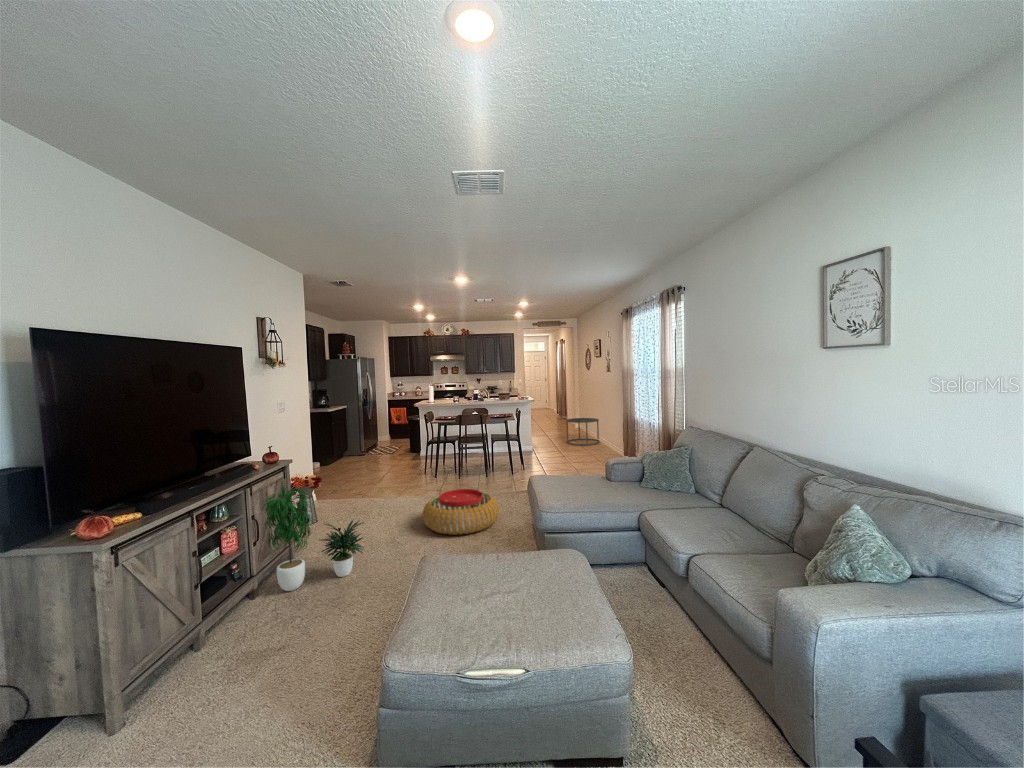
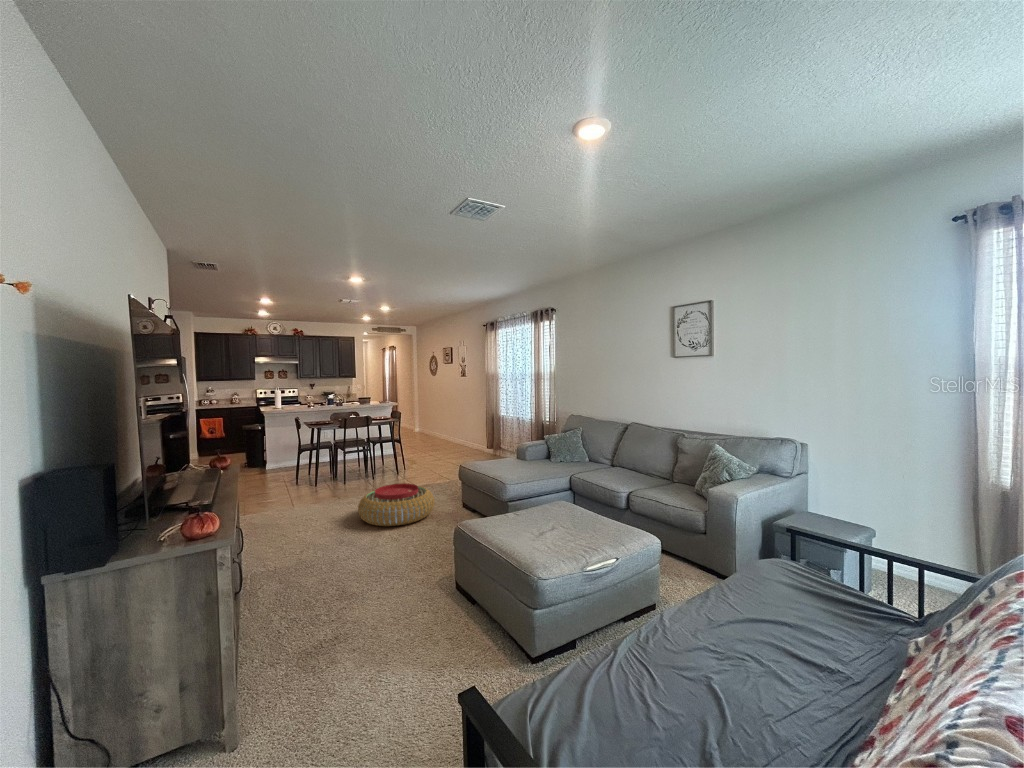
side table: present [566,418,600,445] -> none [420,420,451,446]
potted plant: present [262,485,365,591] -> none [245,483,351,601]

